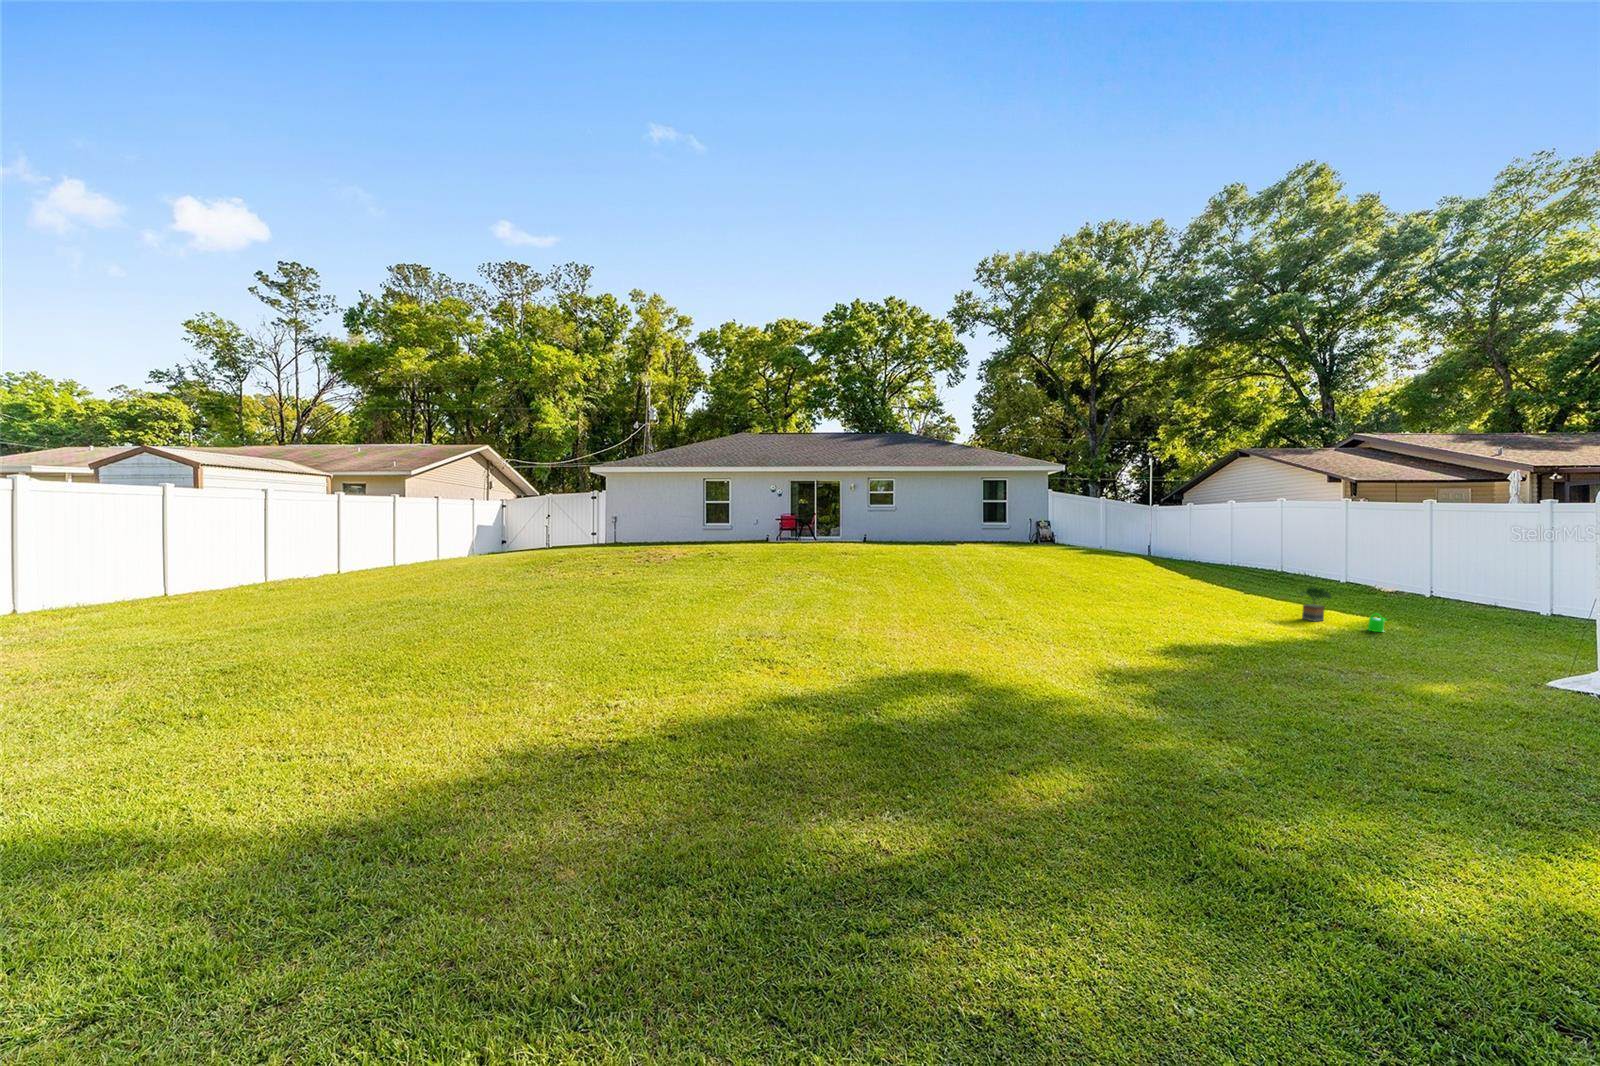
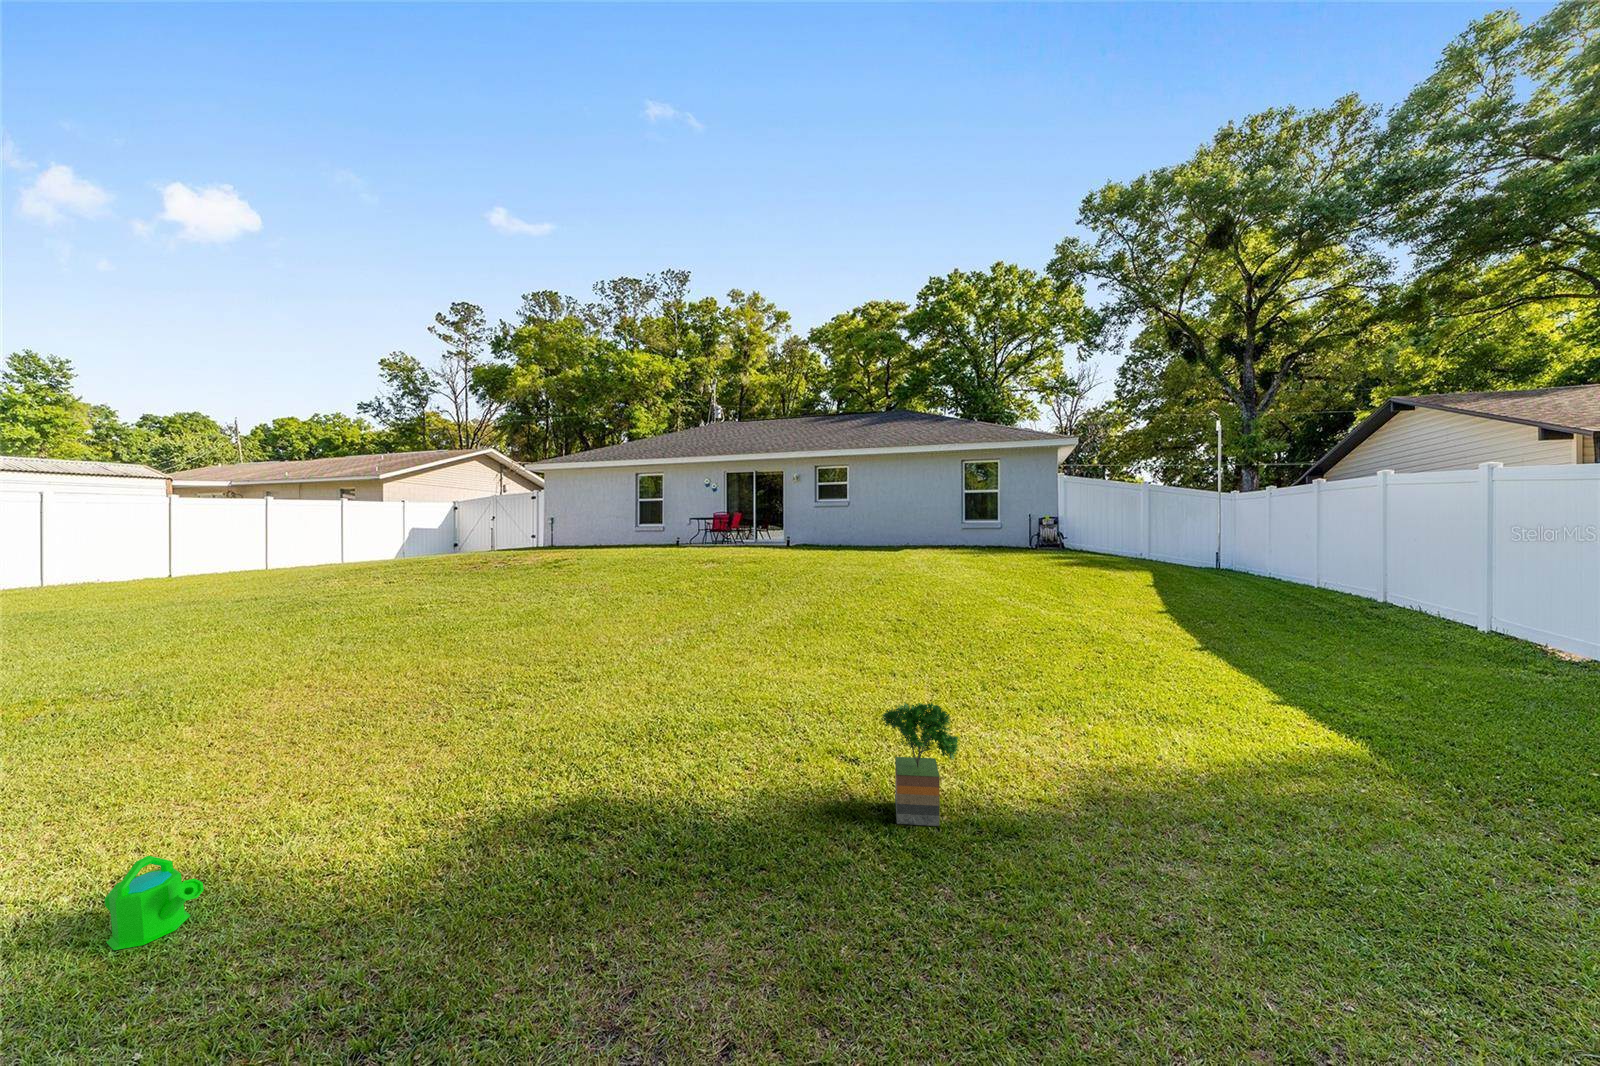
watering can: present [1368,613,1387,632] -> present [104,856,204,950]

